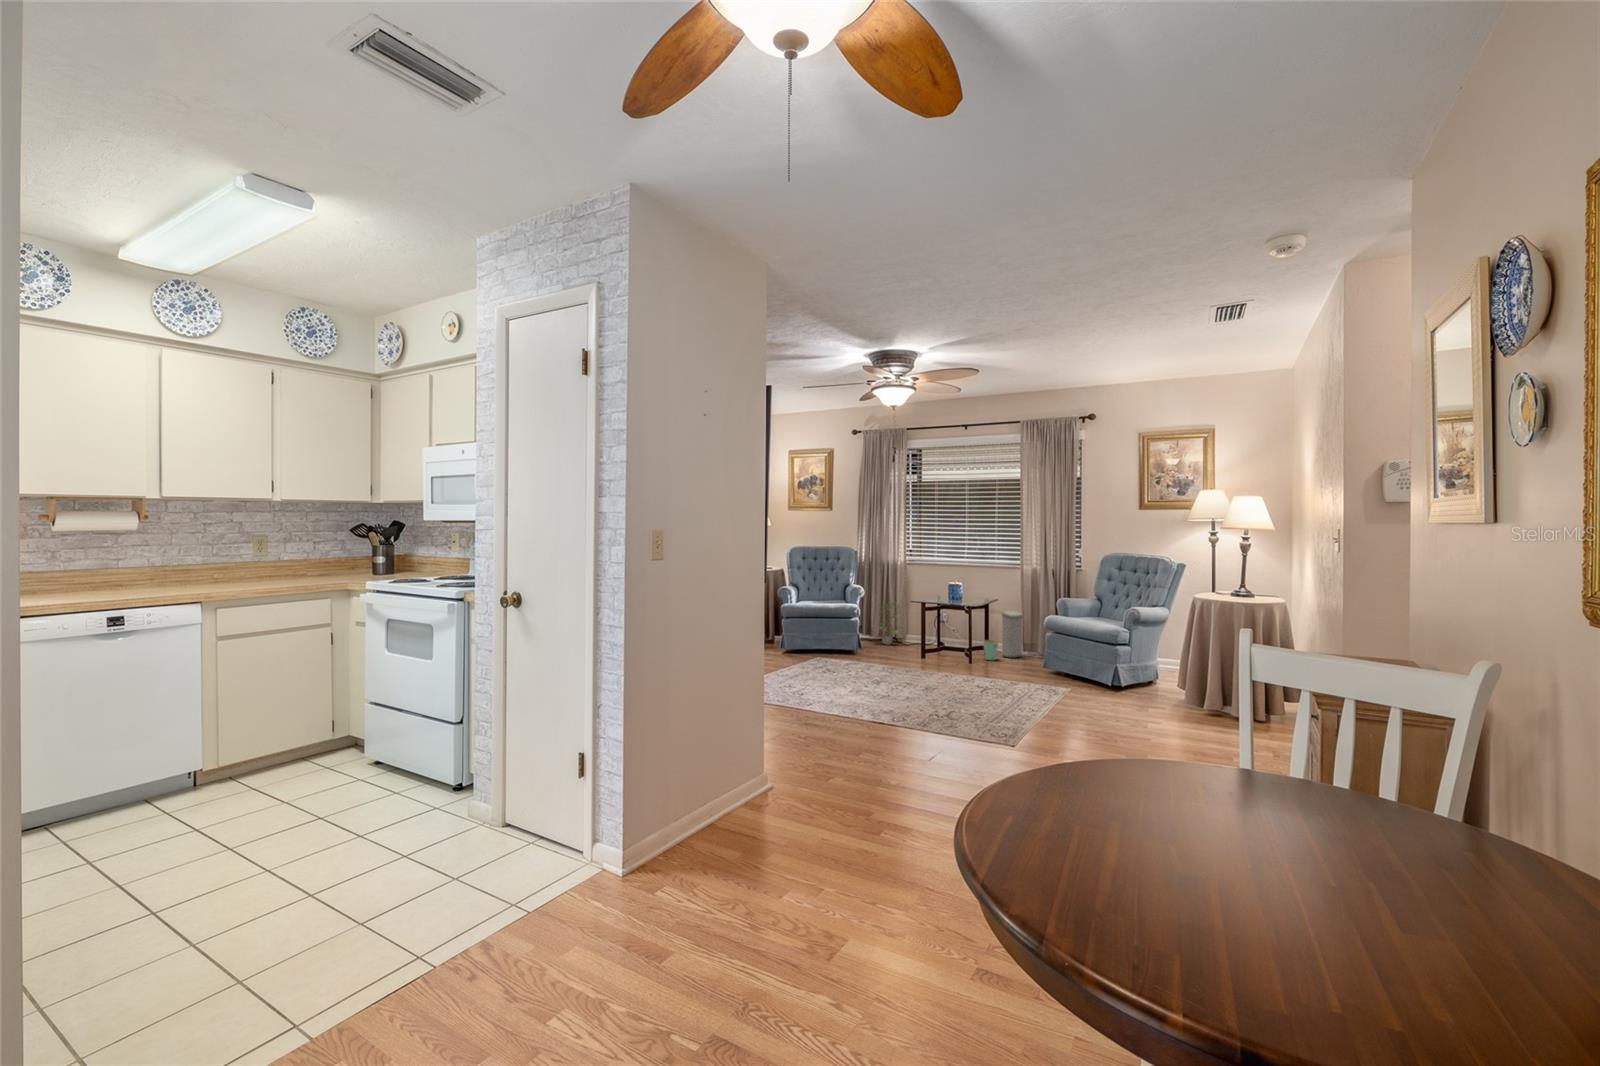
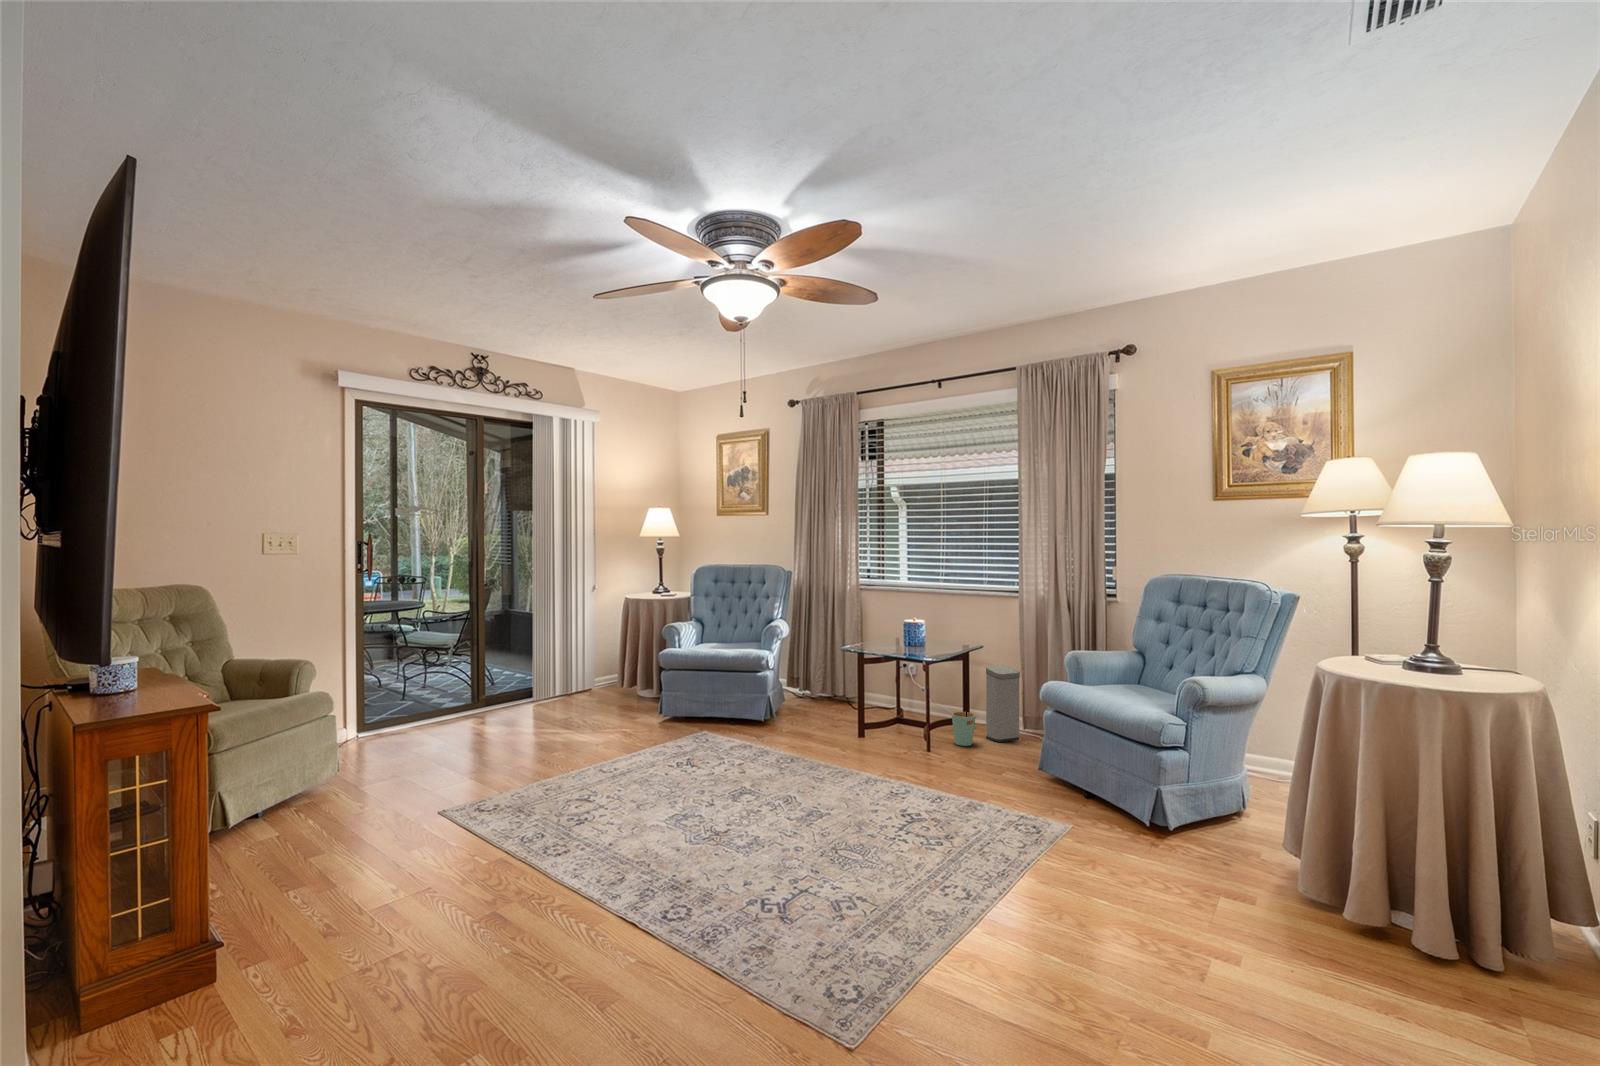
potted plant: present [879,604,899,645] -> none [812,643,851,708]

